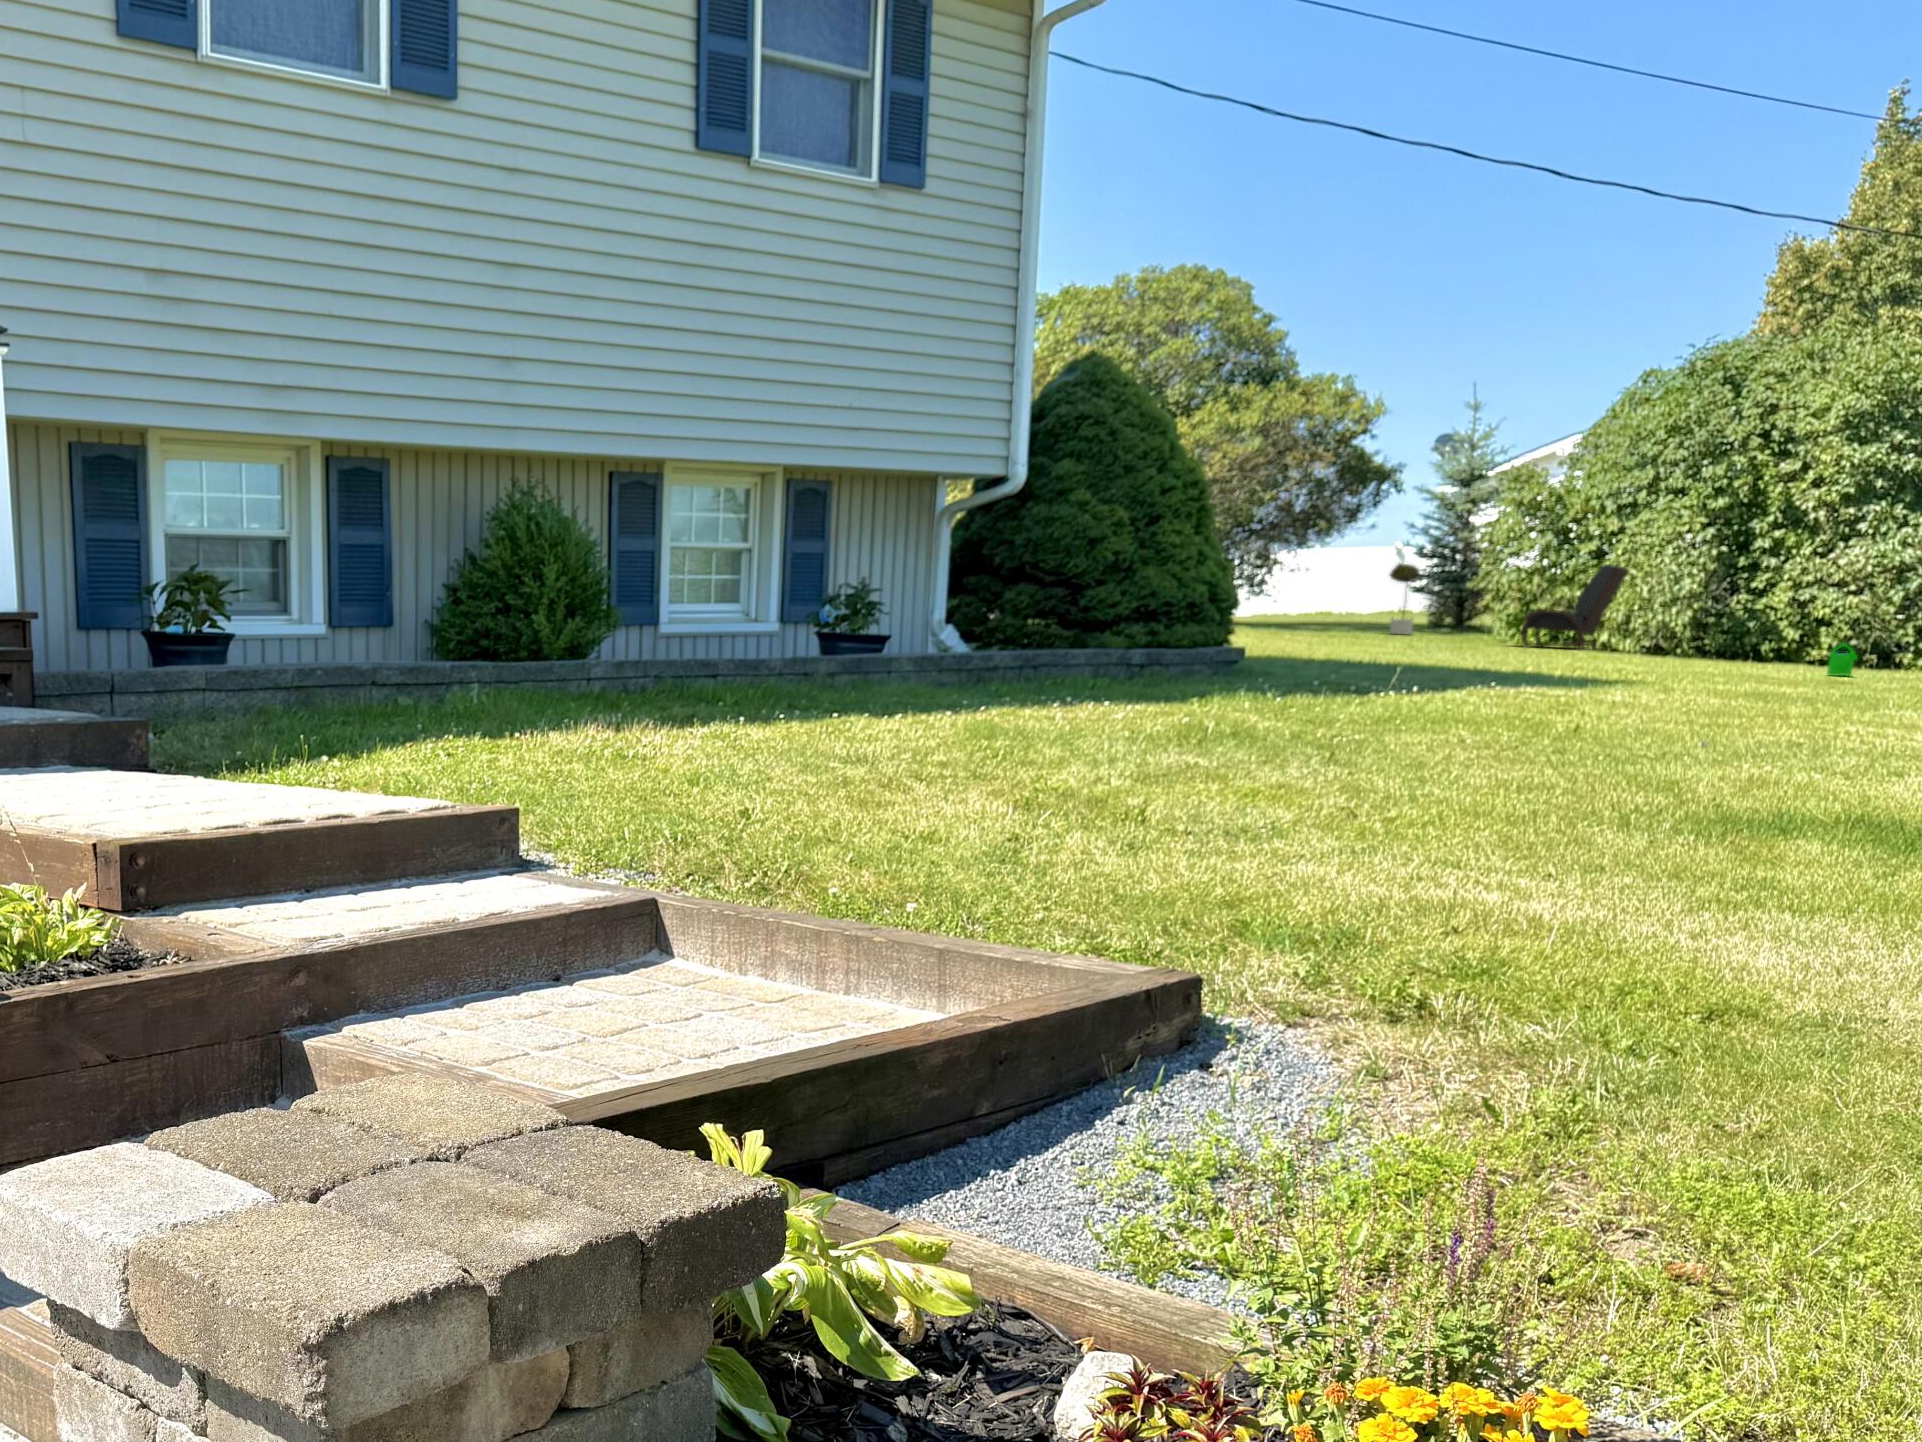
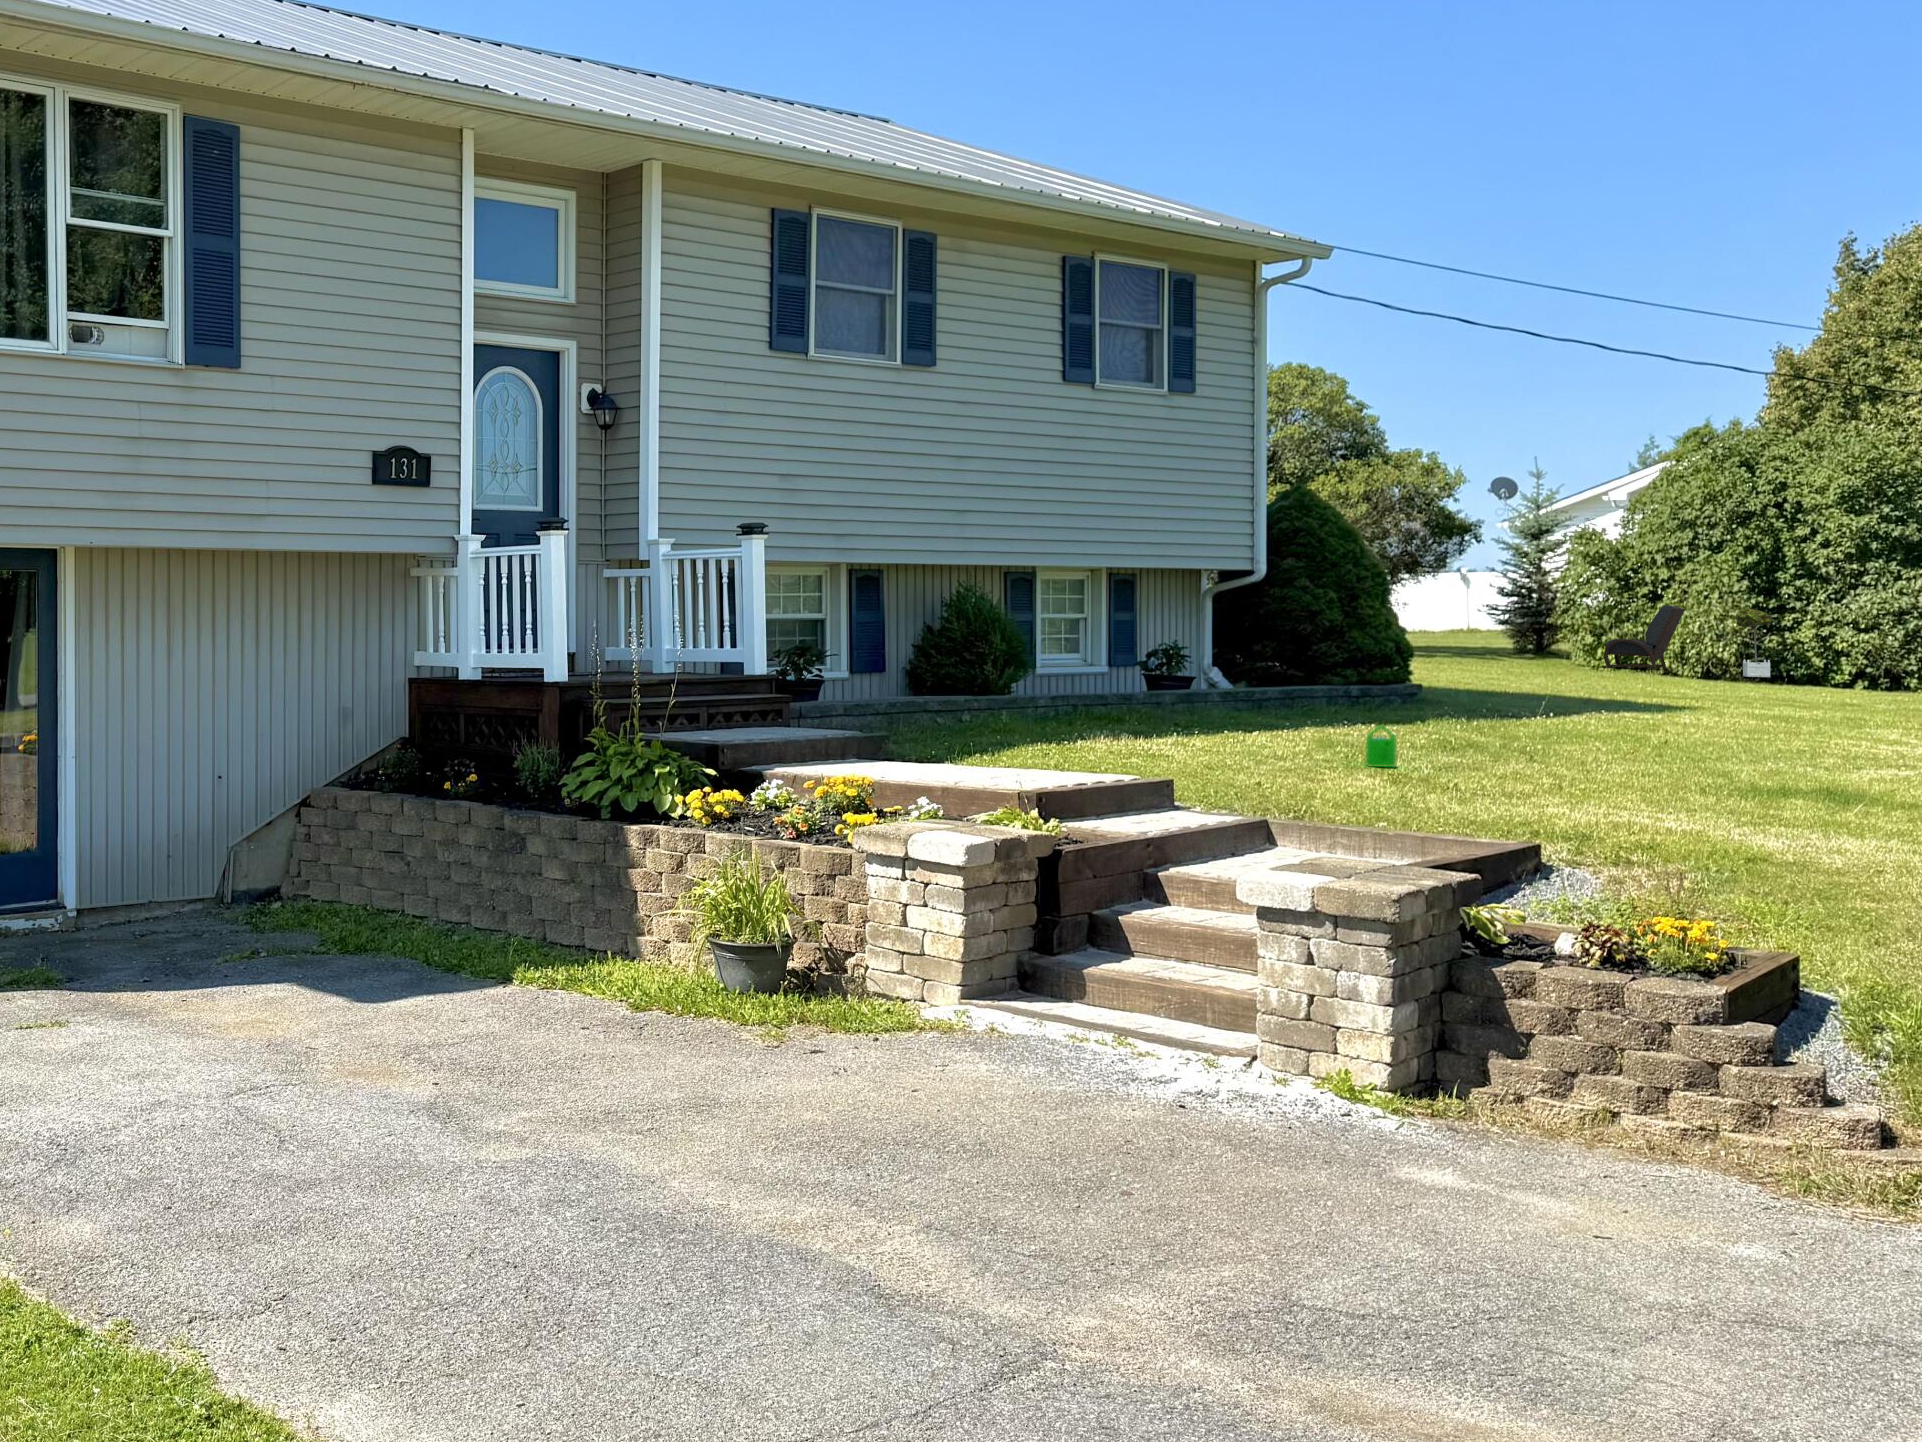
potted tree: present [1390,563,1421,635] -> present [1735,608,1772,677]
watering can: present [1827,643,1857,676] -> present [1365,725,1397,767]

